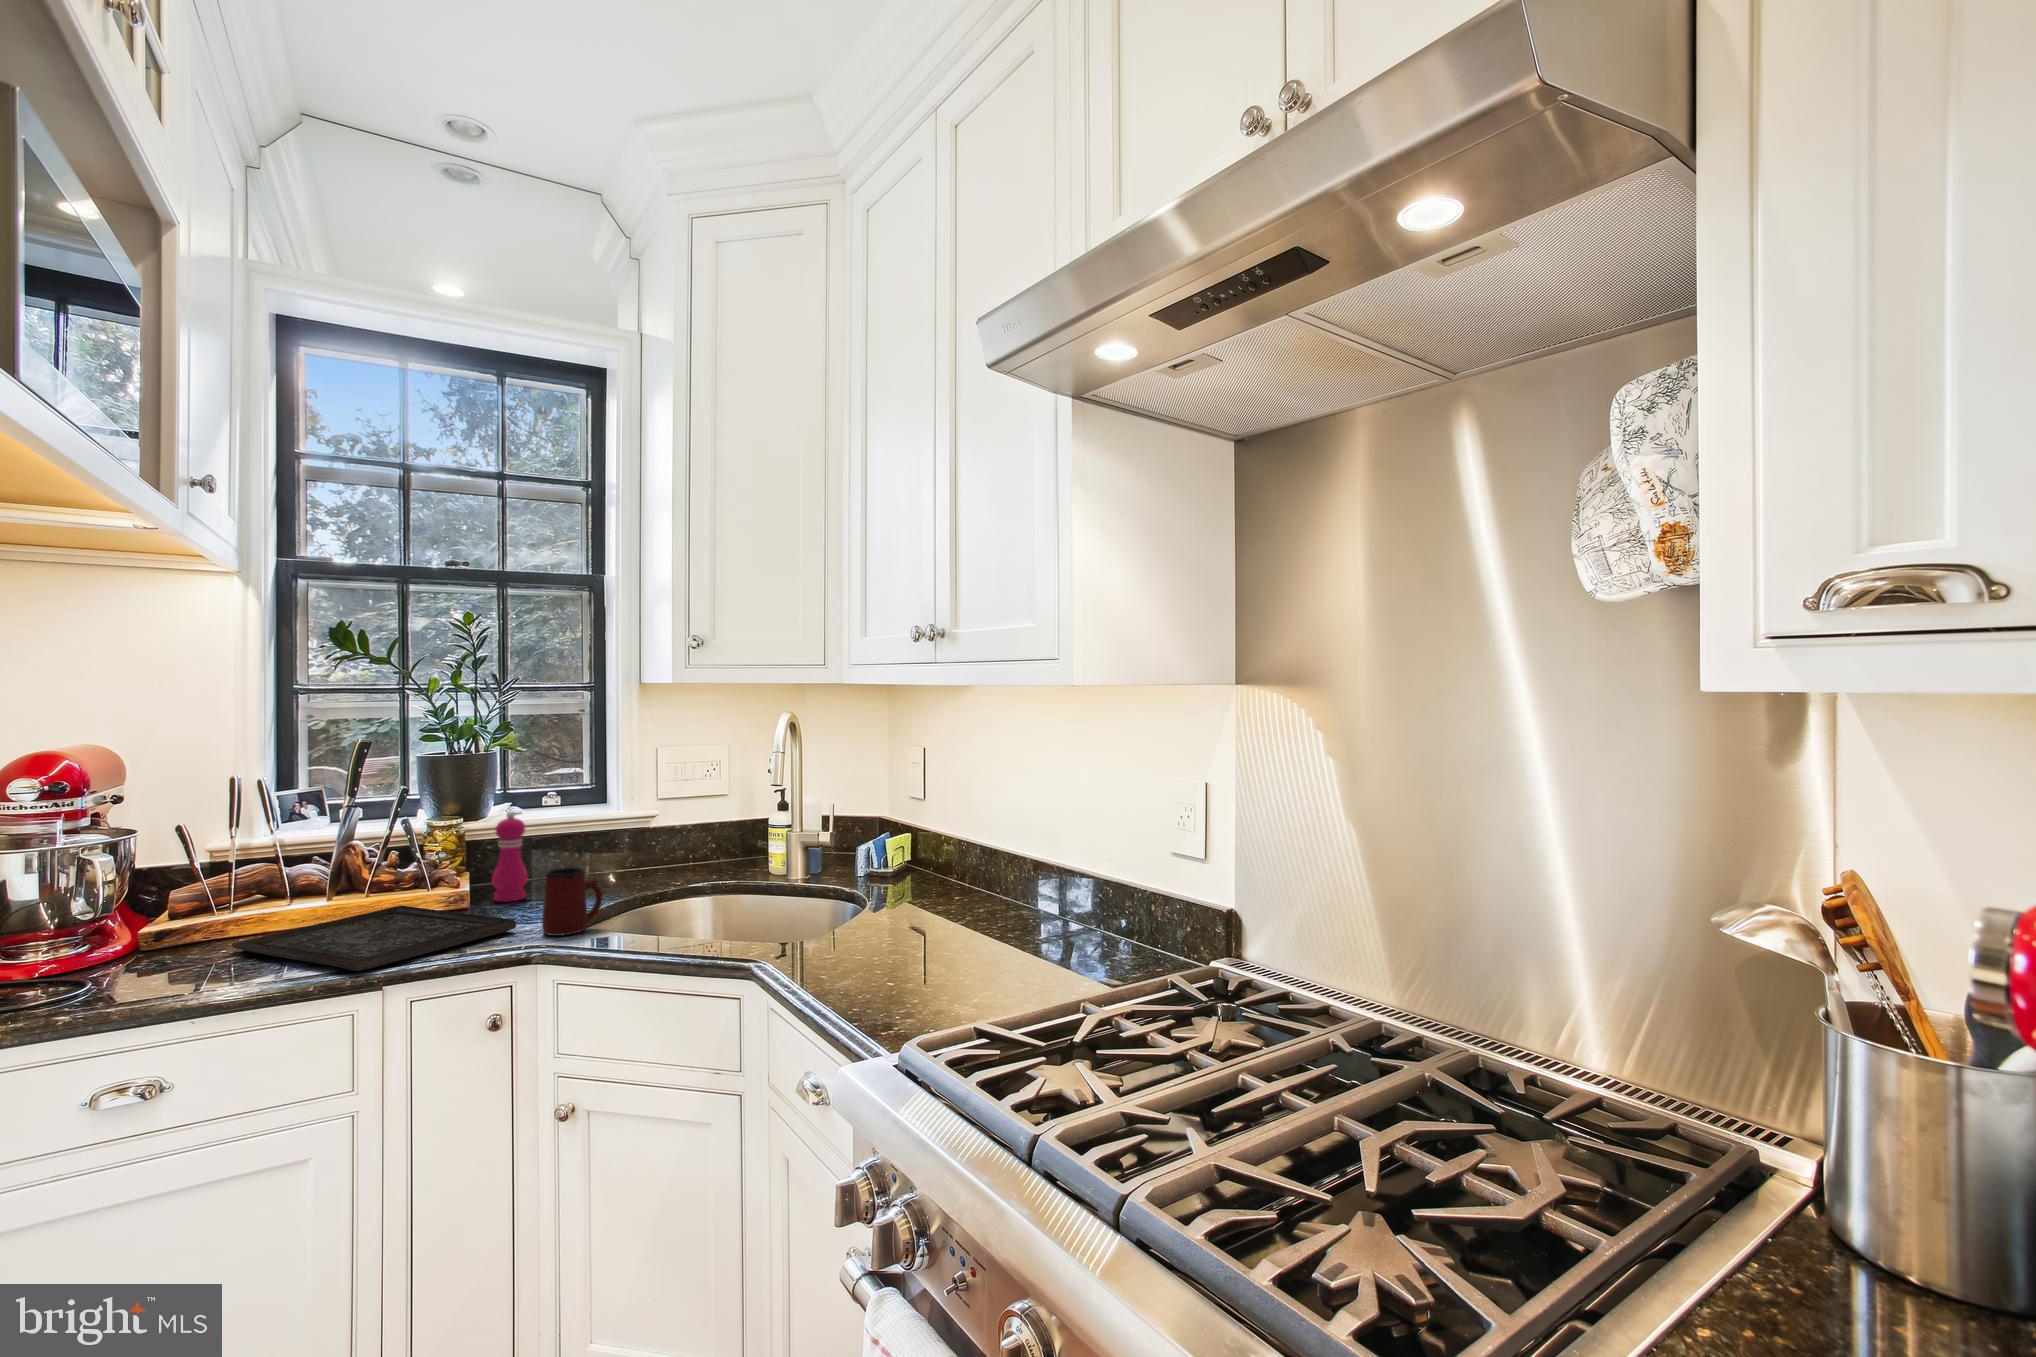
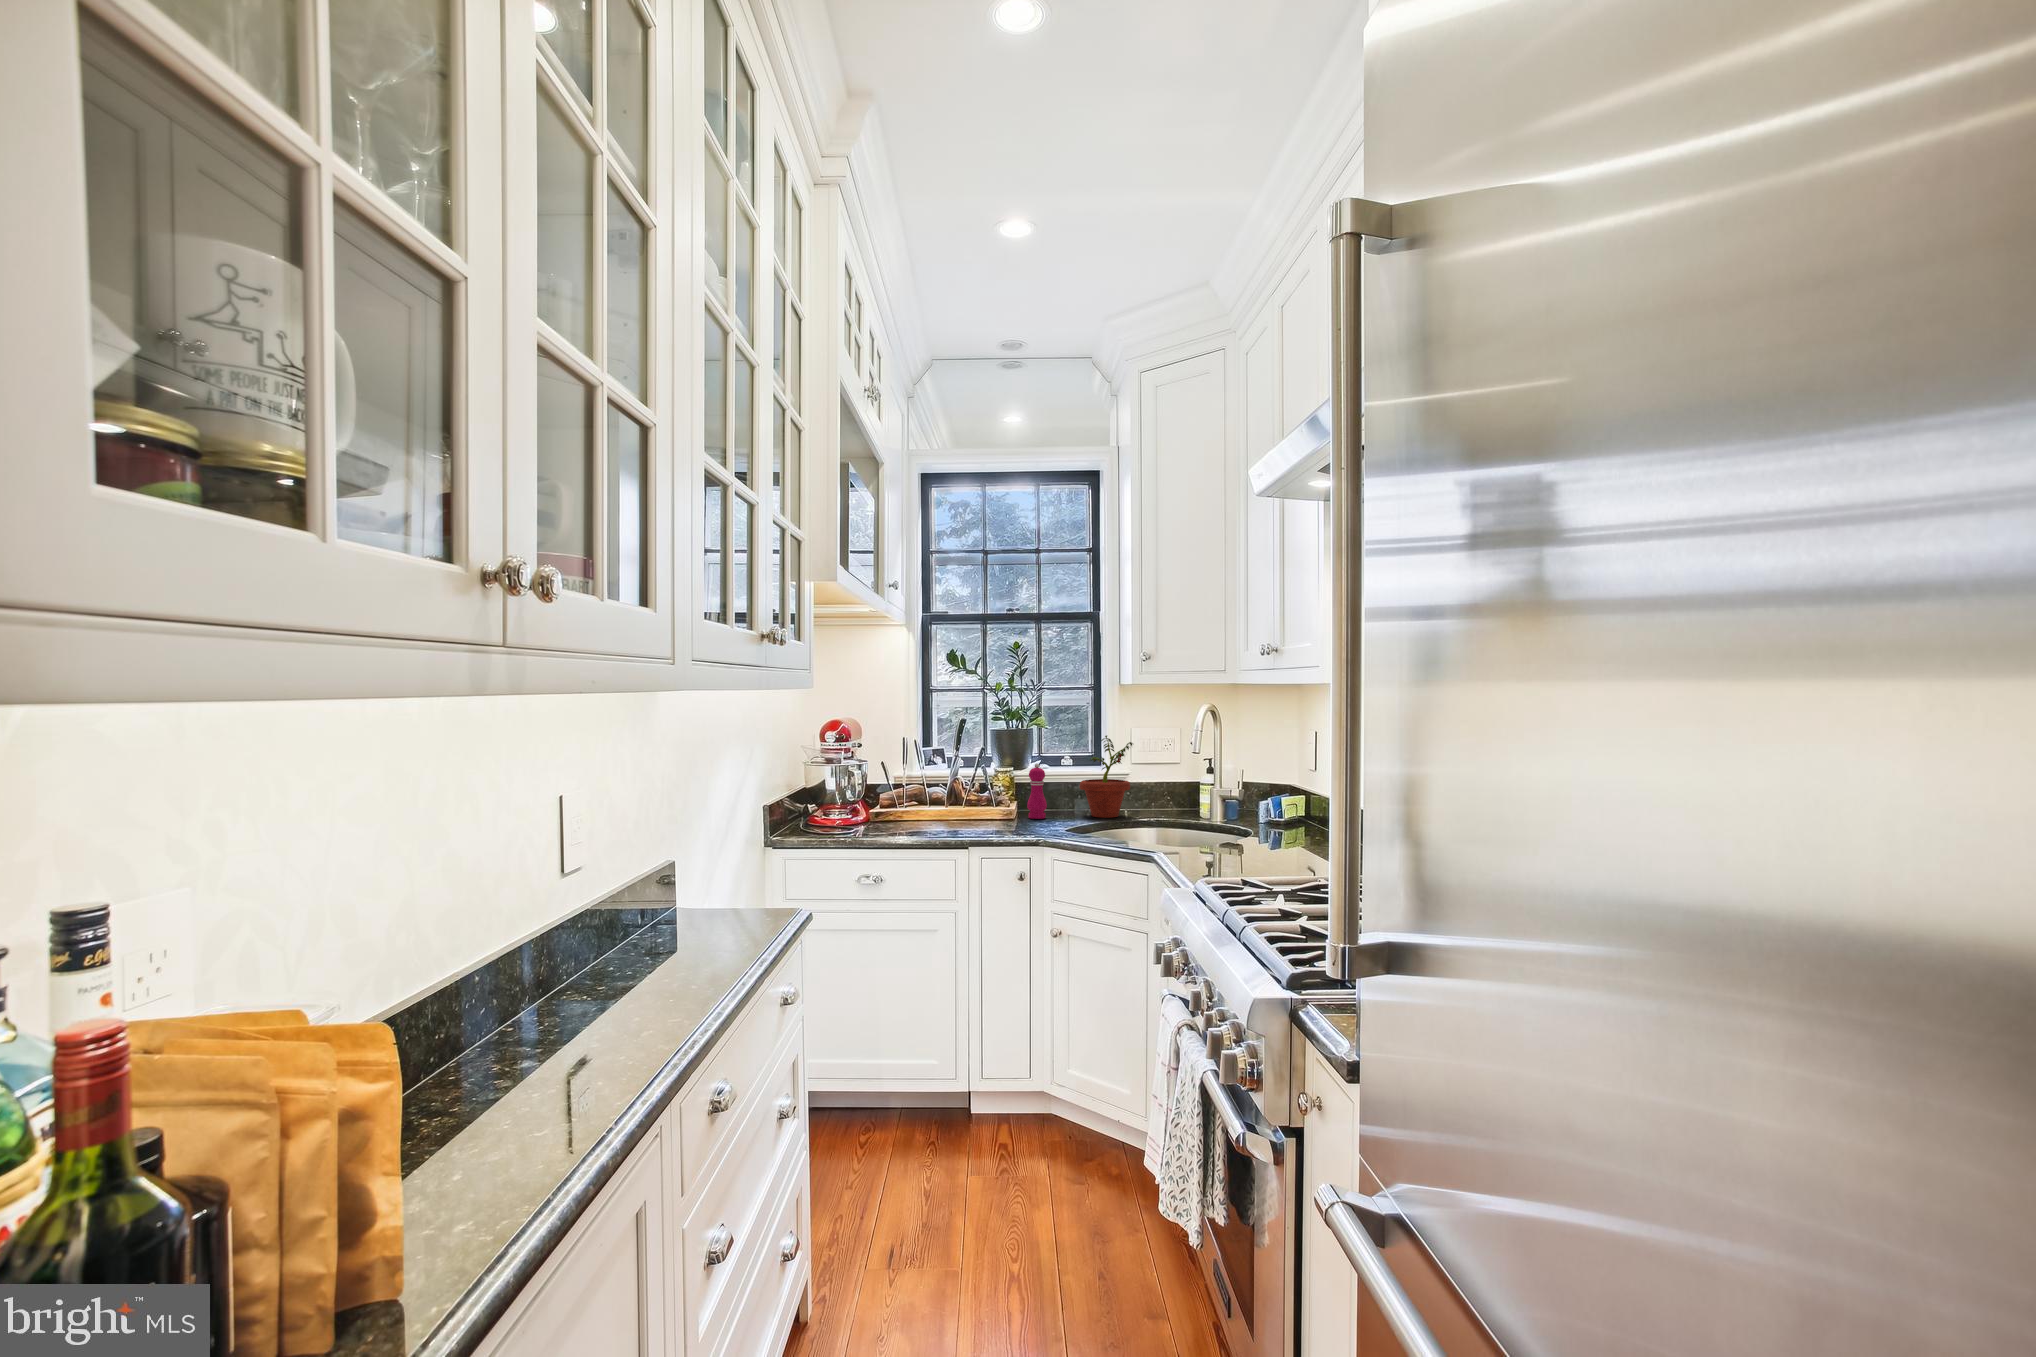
potted plant: none [584,760,674,886] -> present [1080,735,1133,818]
mug: present [542,868,602,936] -> none [1048,795,1082,835]
tray: present [232,906,516,971] -> none [906,814,1035,837]

